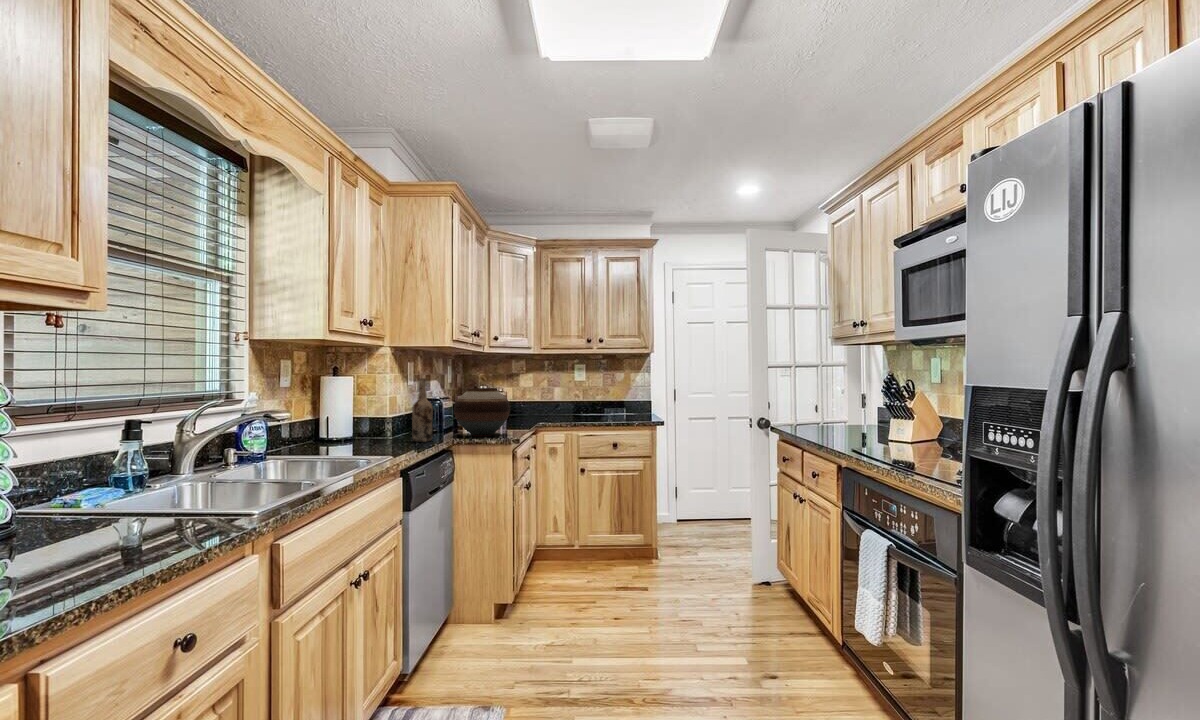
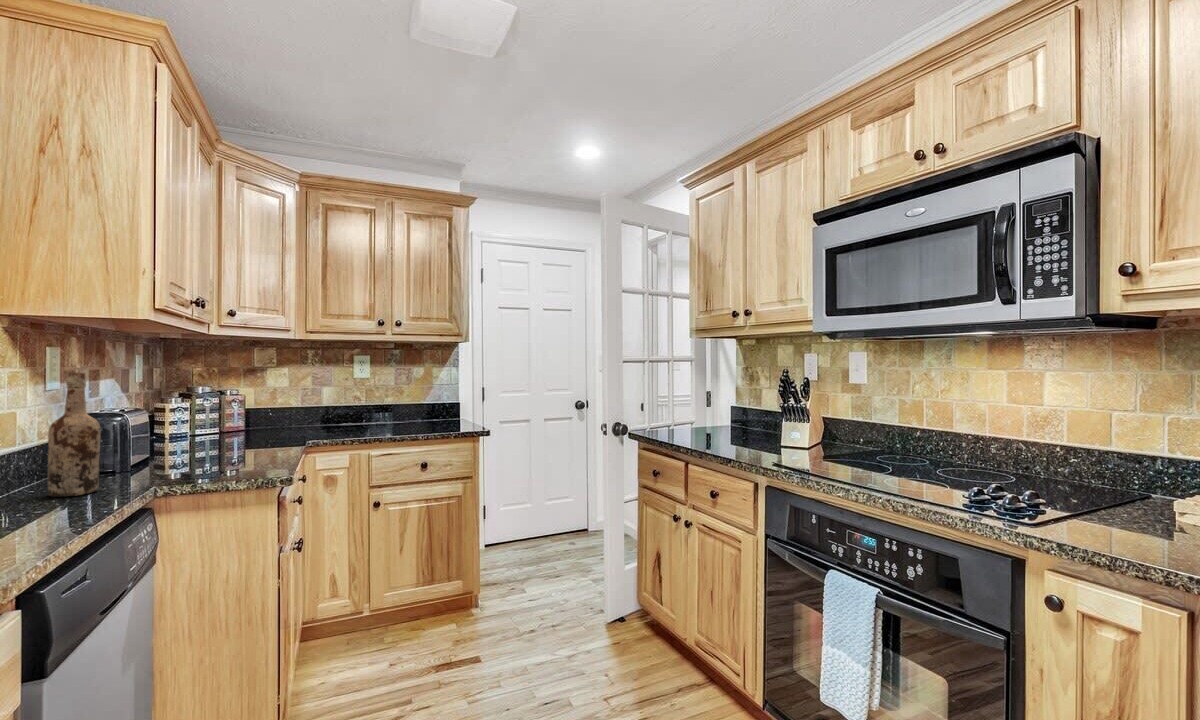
vase: present [454,388,510,436] -> none [150,390,265,472]

